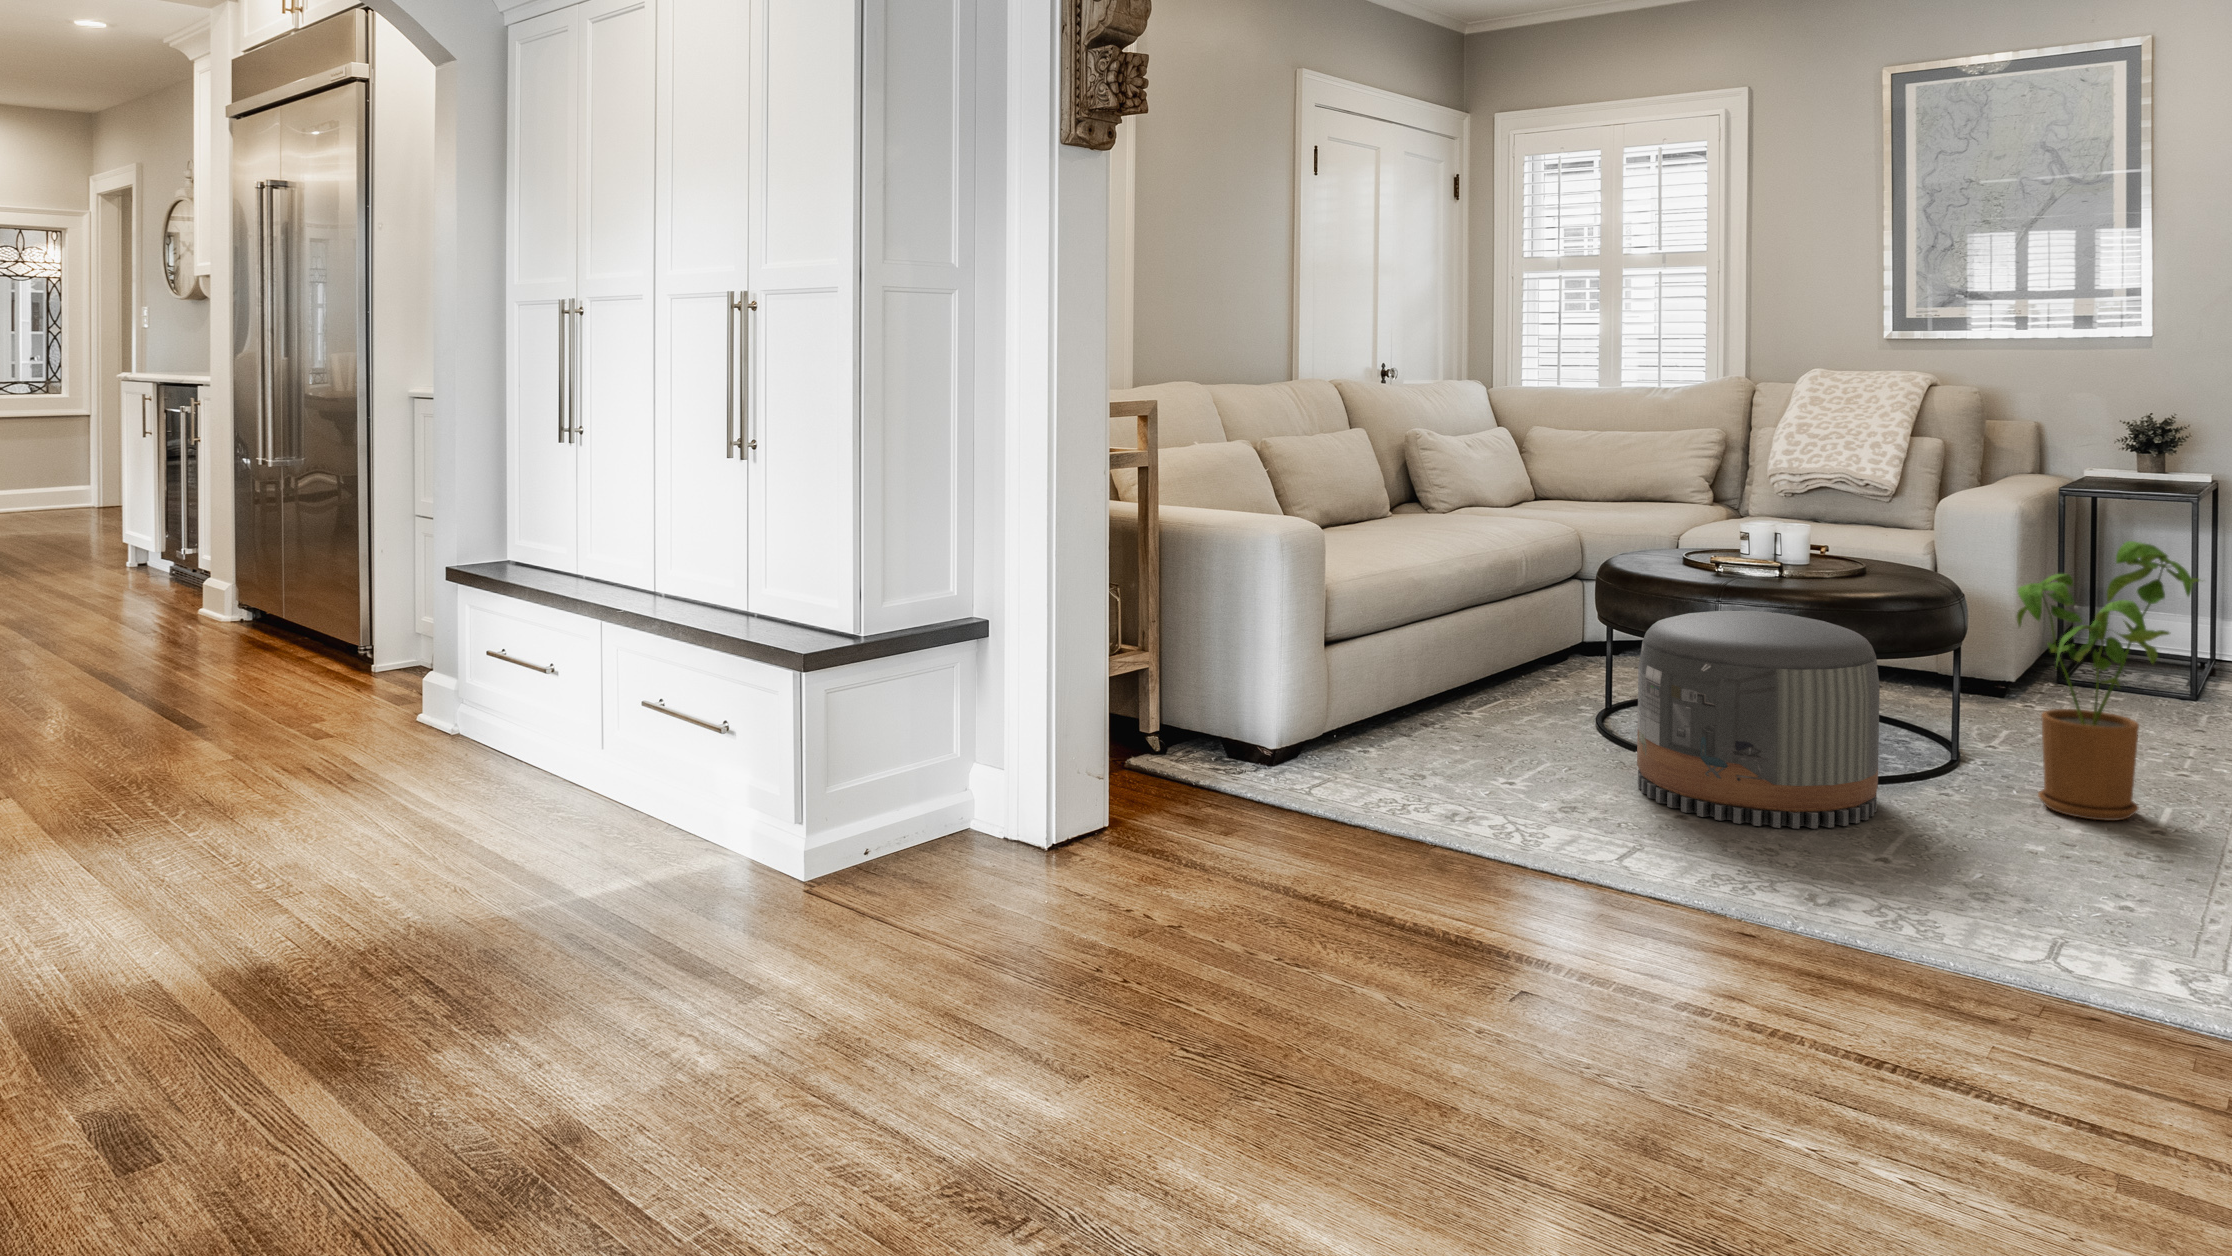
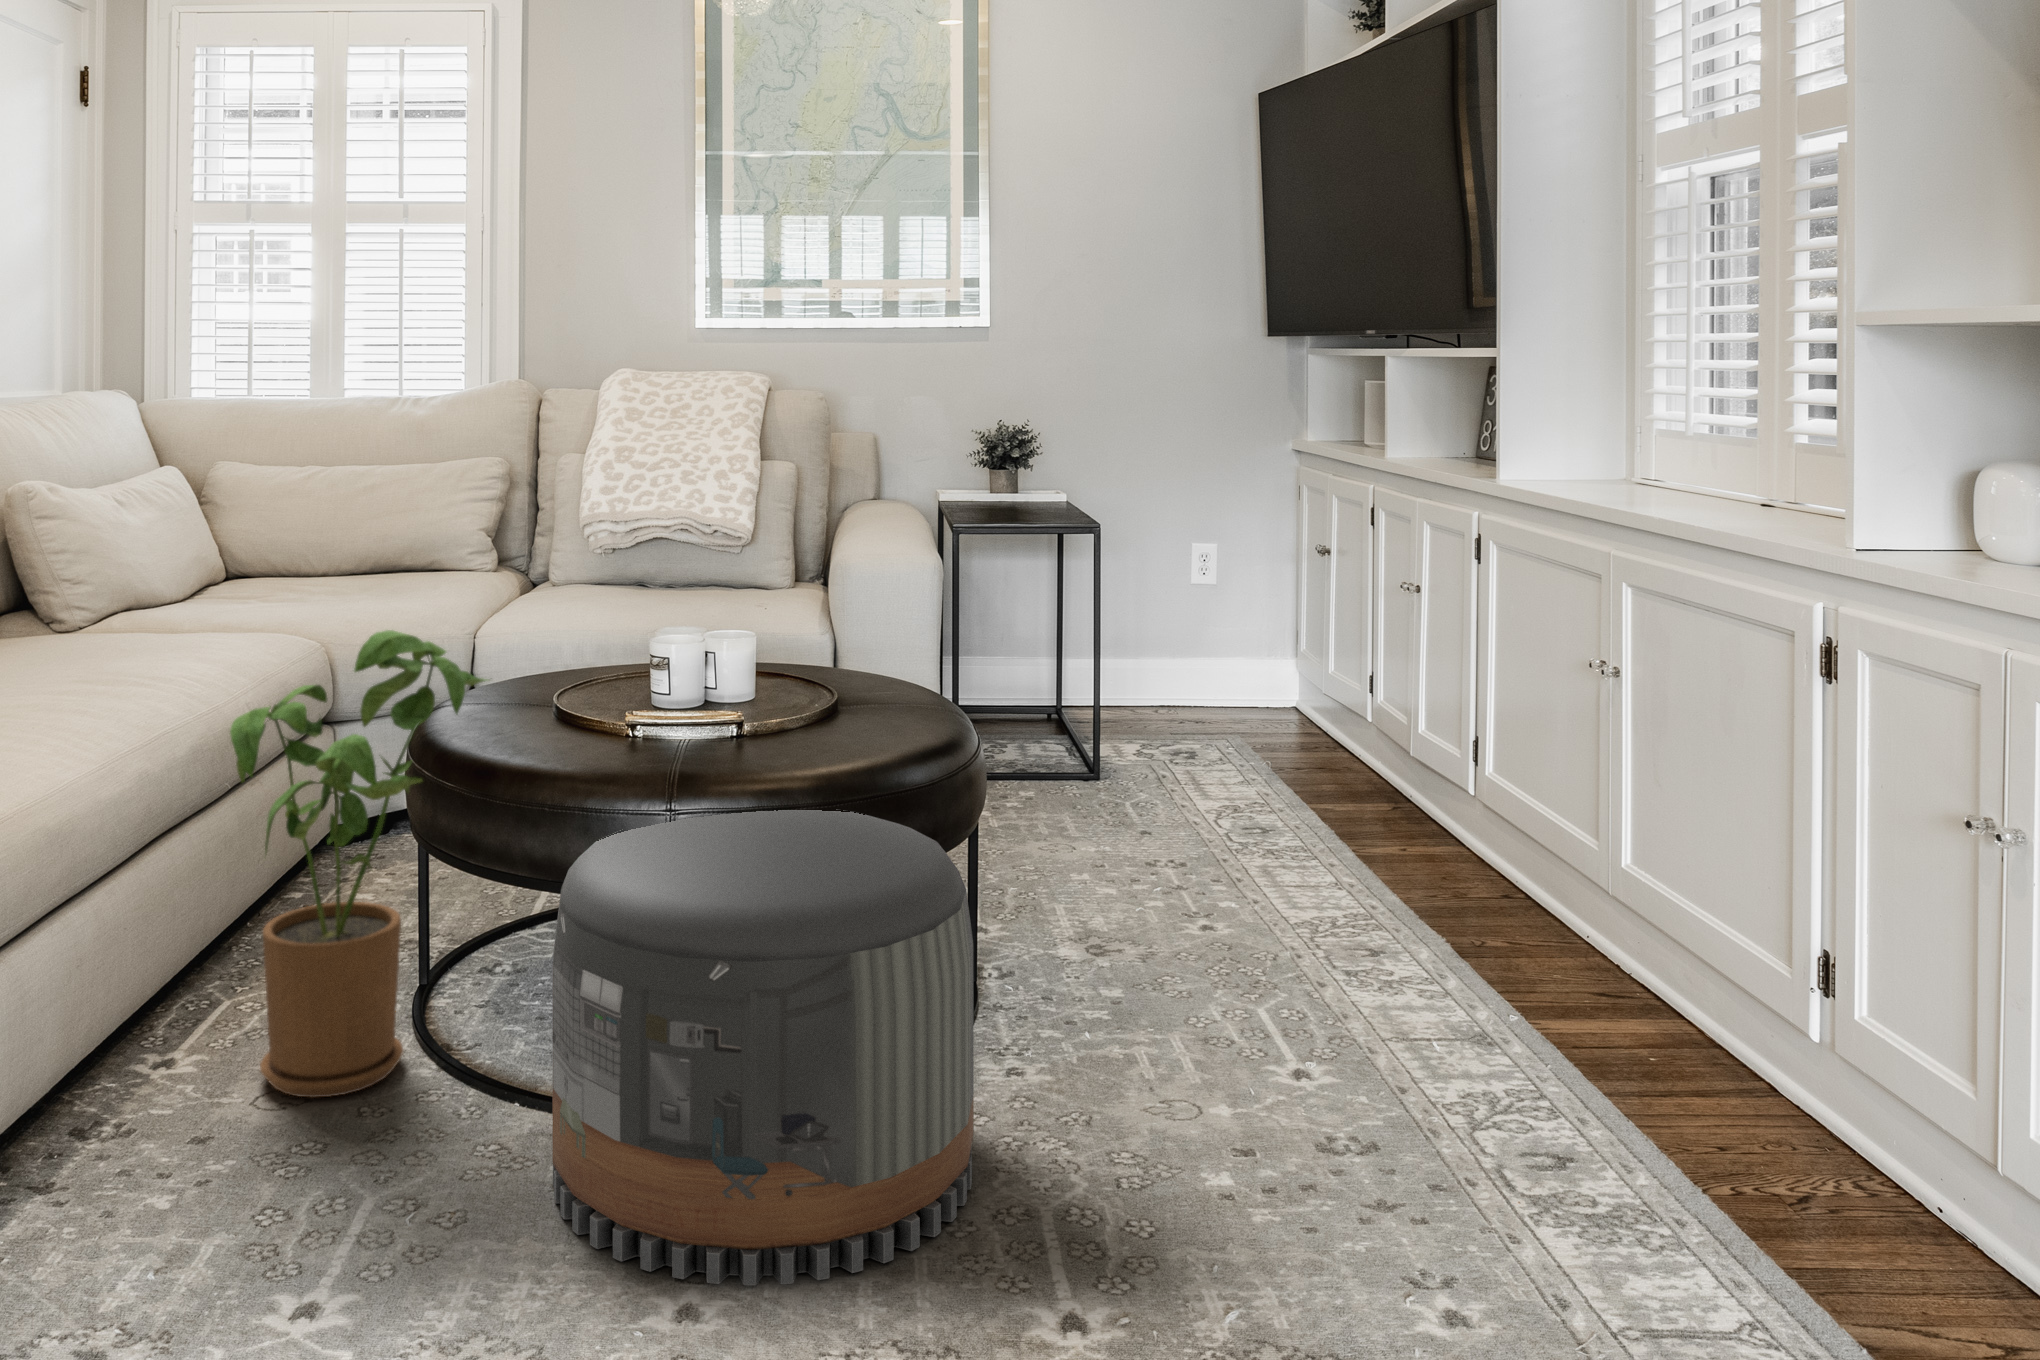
house plant: present [2017,541,2200,820] -> present [230,630,487,1097]

